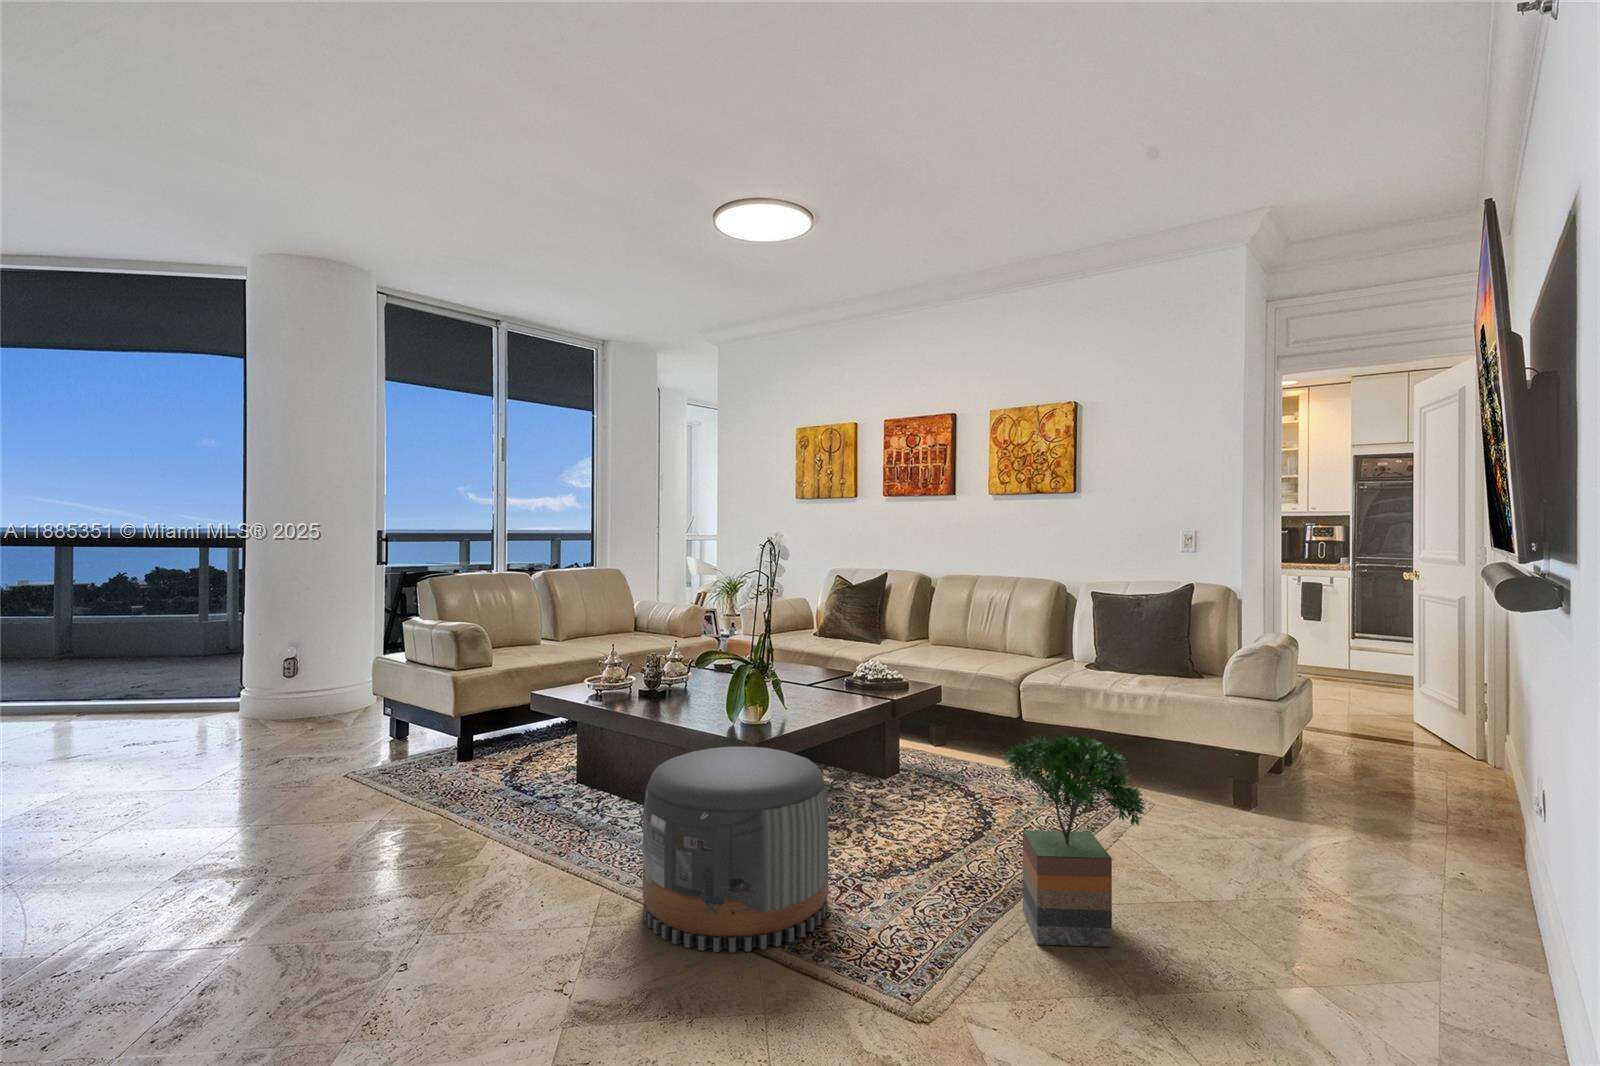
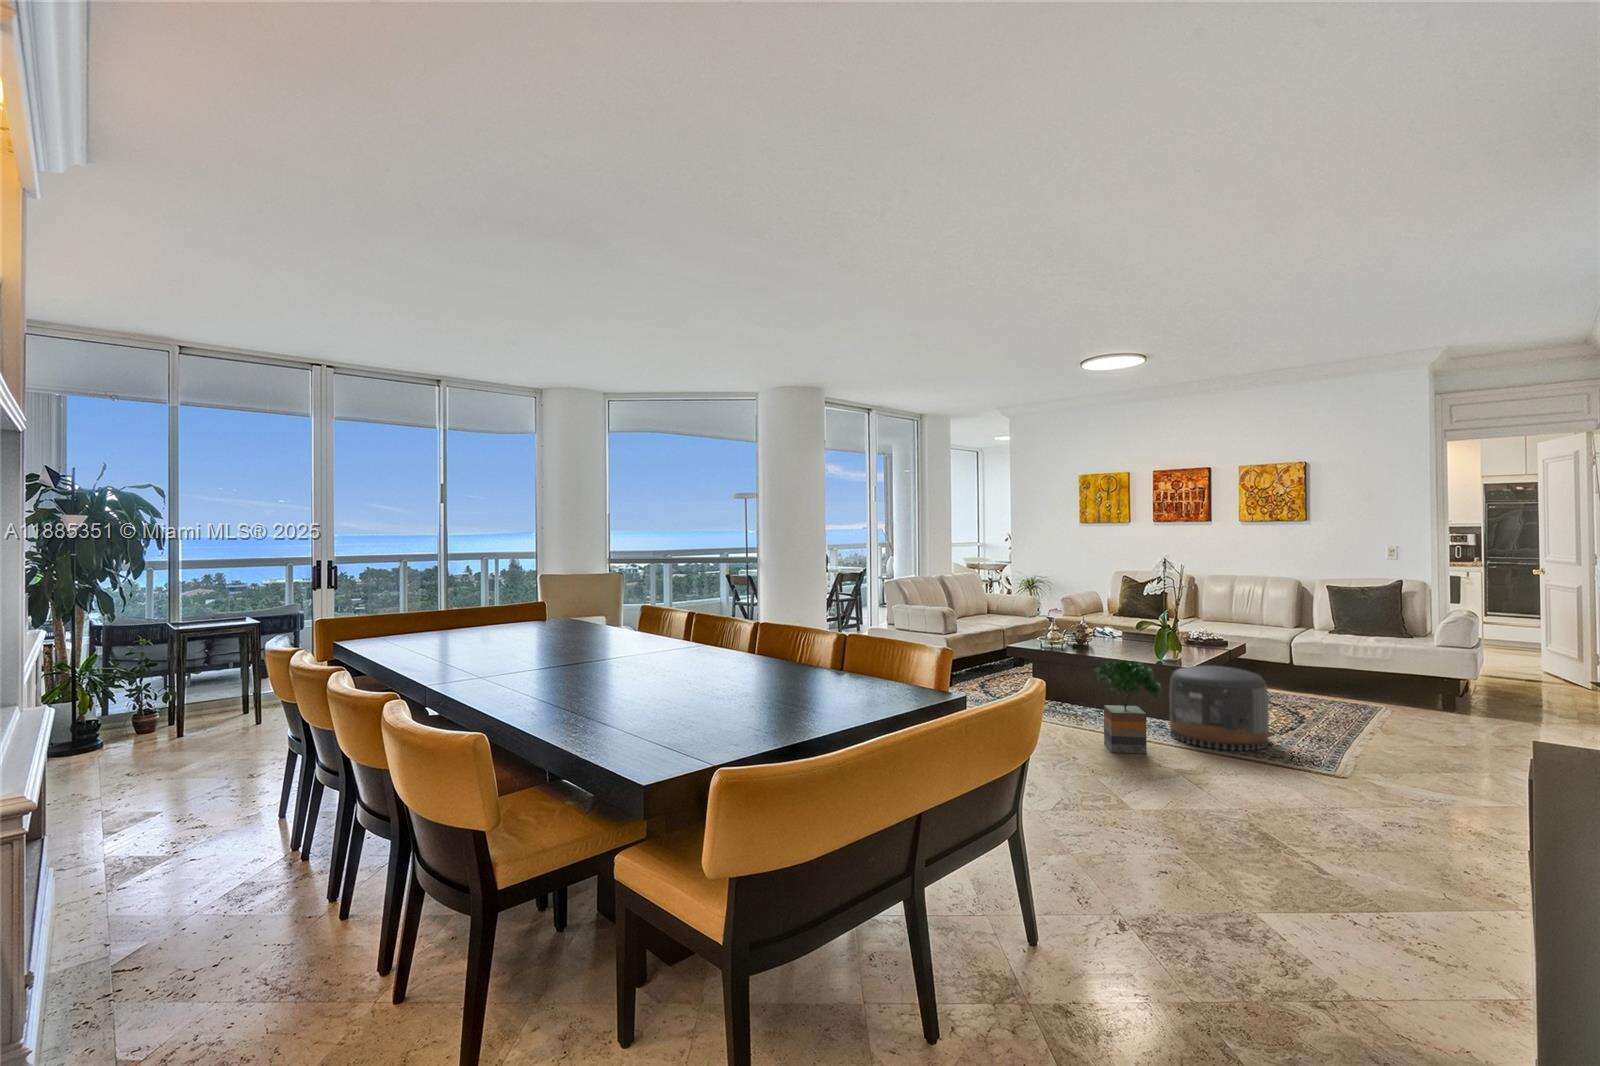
potted tree: present [1003,734,1146,947] -> present [1095,660,1161,754]

